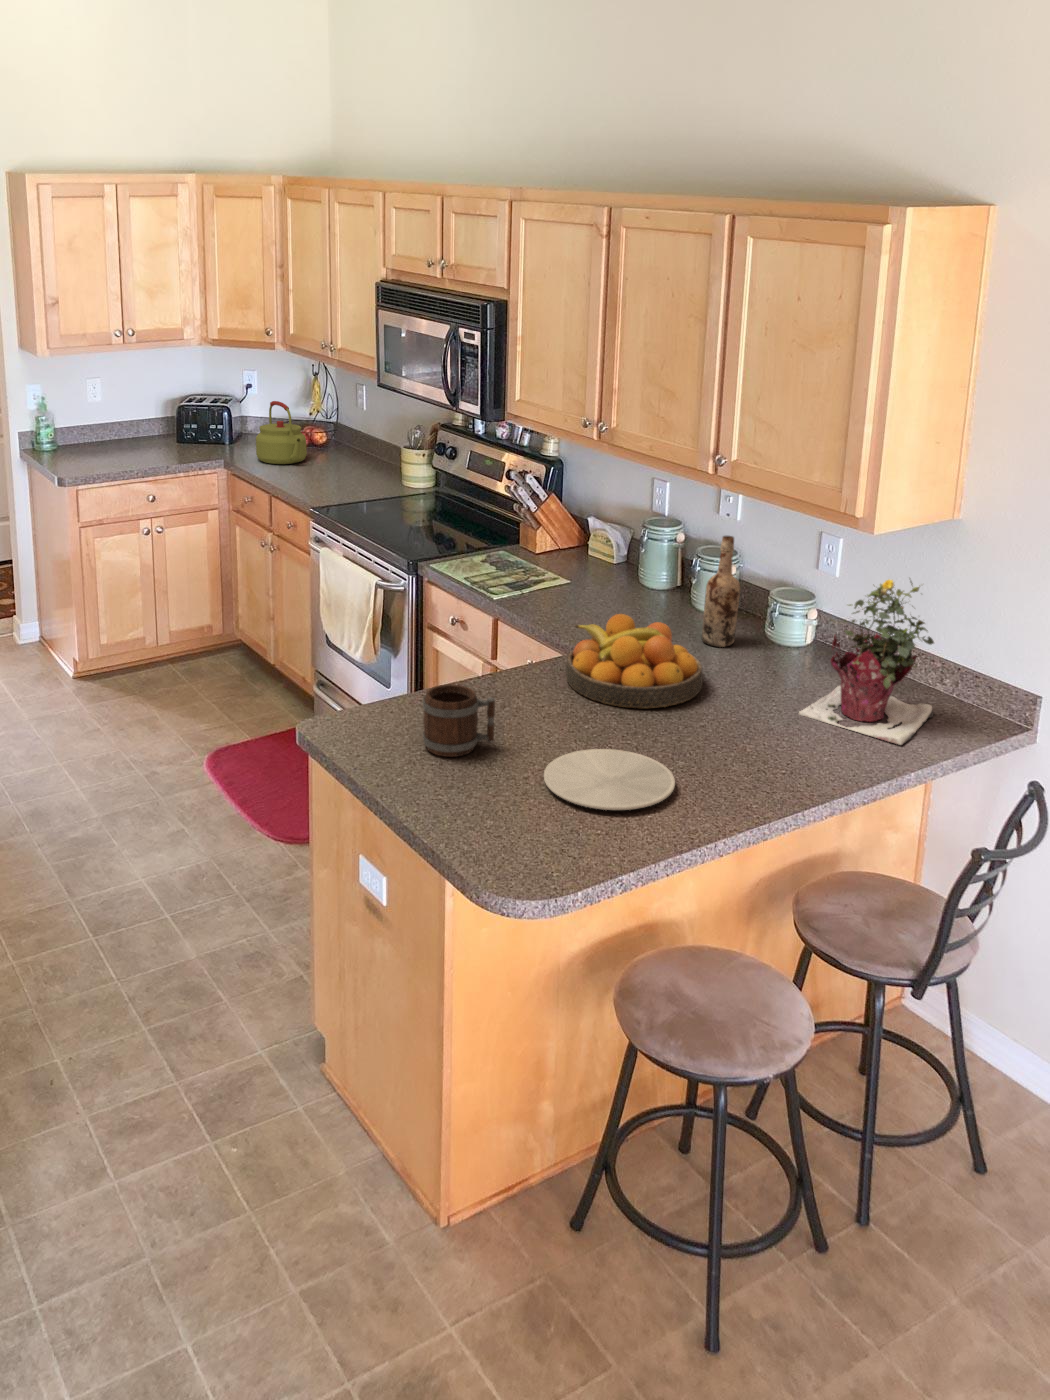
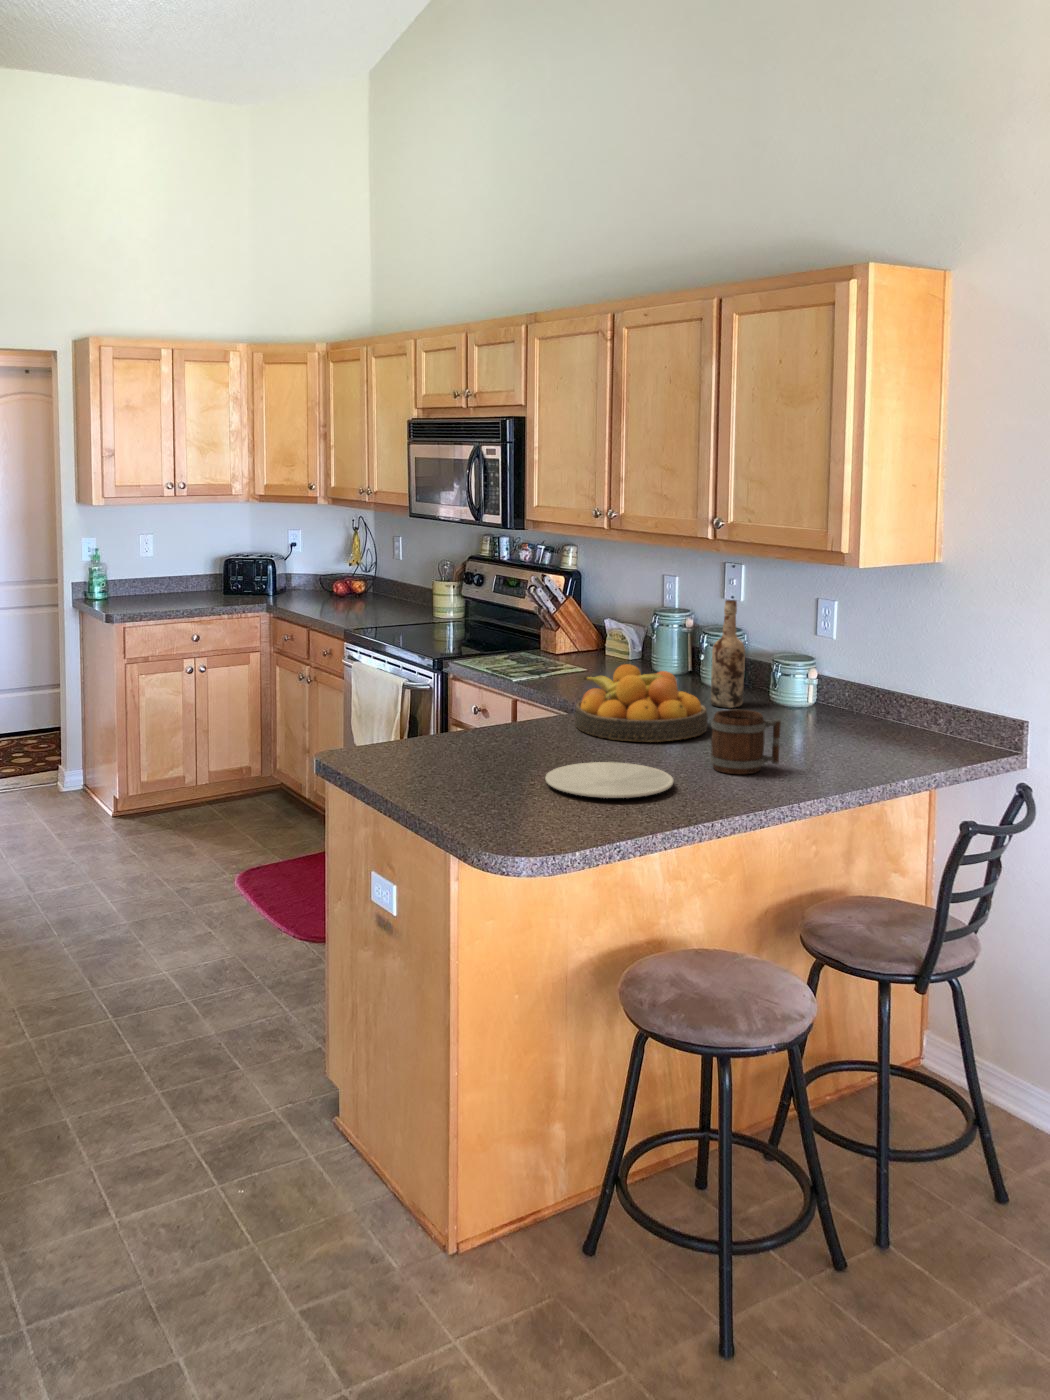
kettle: present [256,401,307,464] -> none [296,548,343,606]
potted plant: present [799,579,934,745] -> none [801,608,944,765]
mug: present [423,684,495,757] -> present [710,709,781,774]

